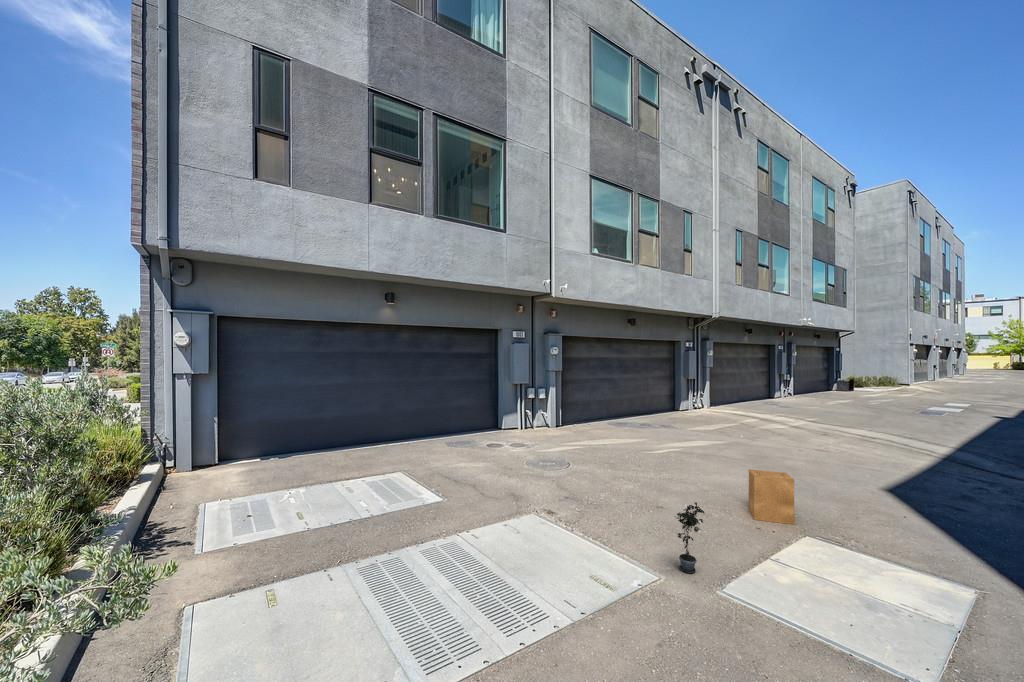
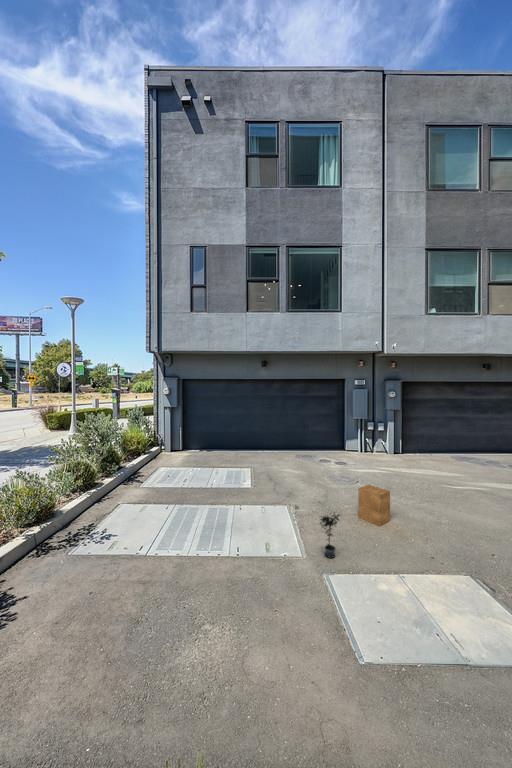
cardboard box: present [749,469,794,524] -> present [358,485,390,526]

